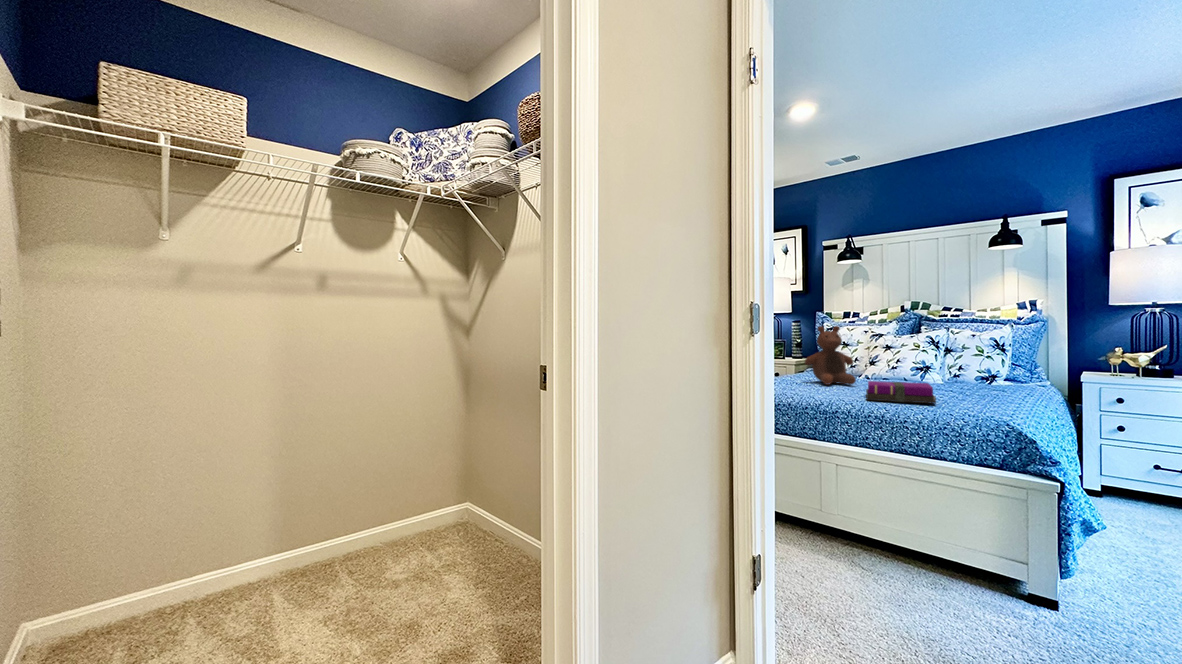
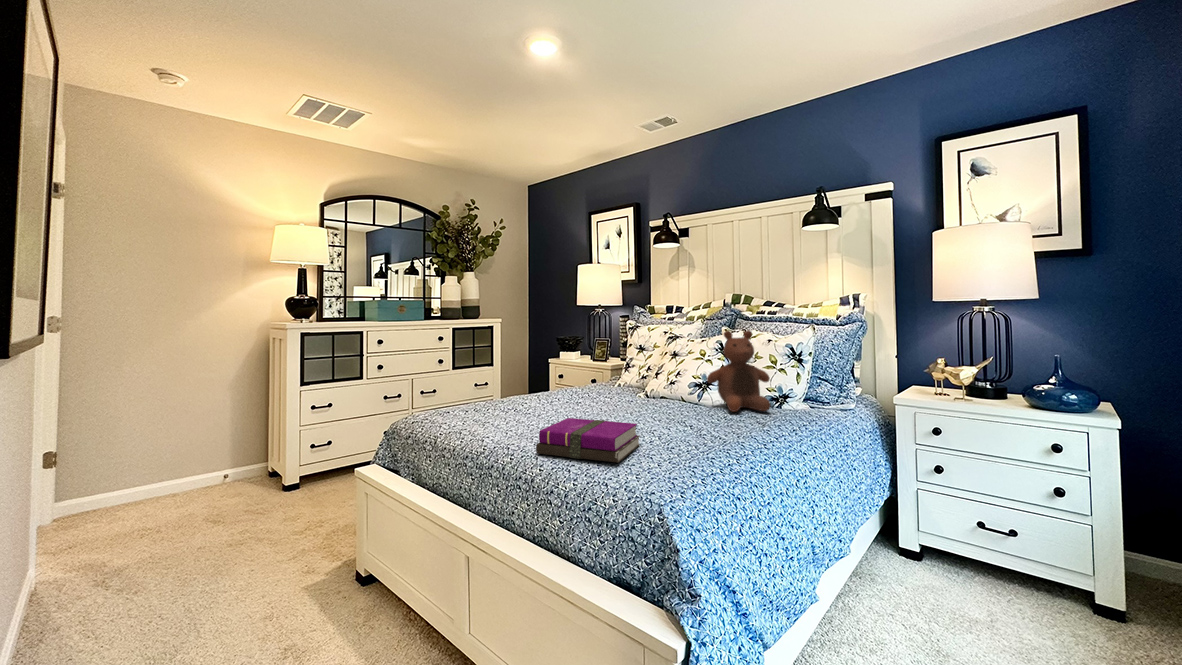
stuffed bear: present [805,326,856,385] -> present [707,330,770,412]

